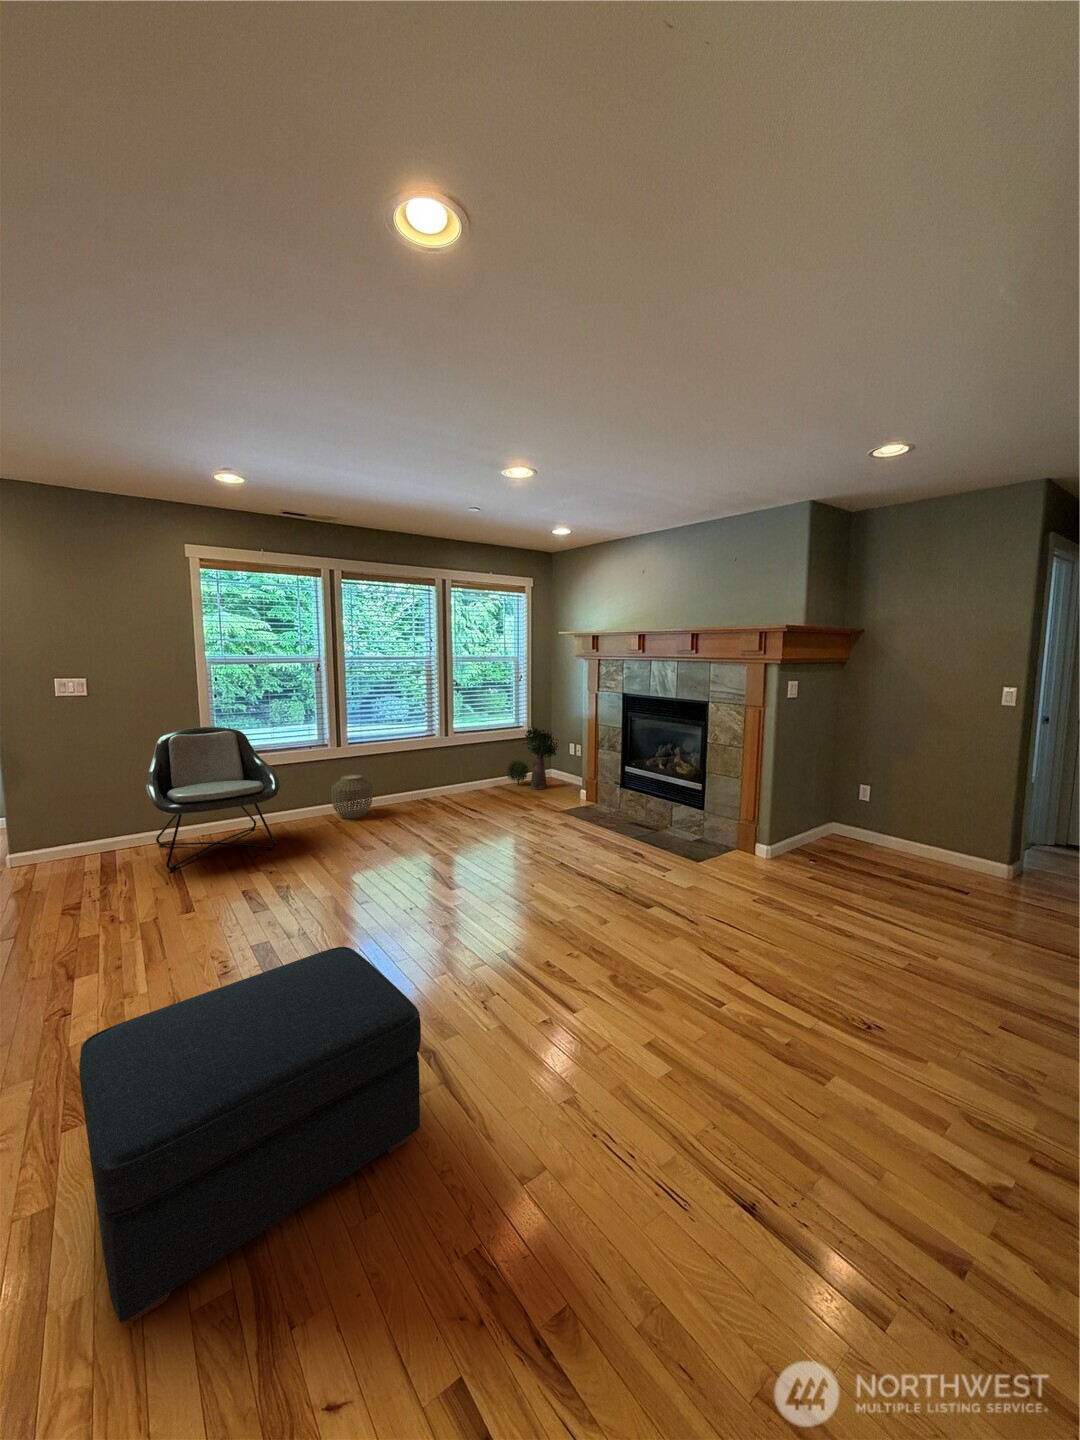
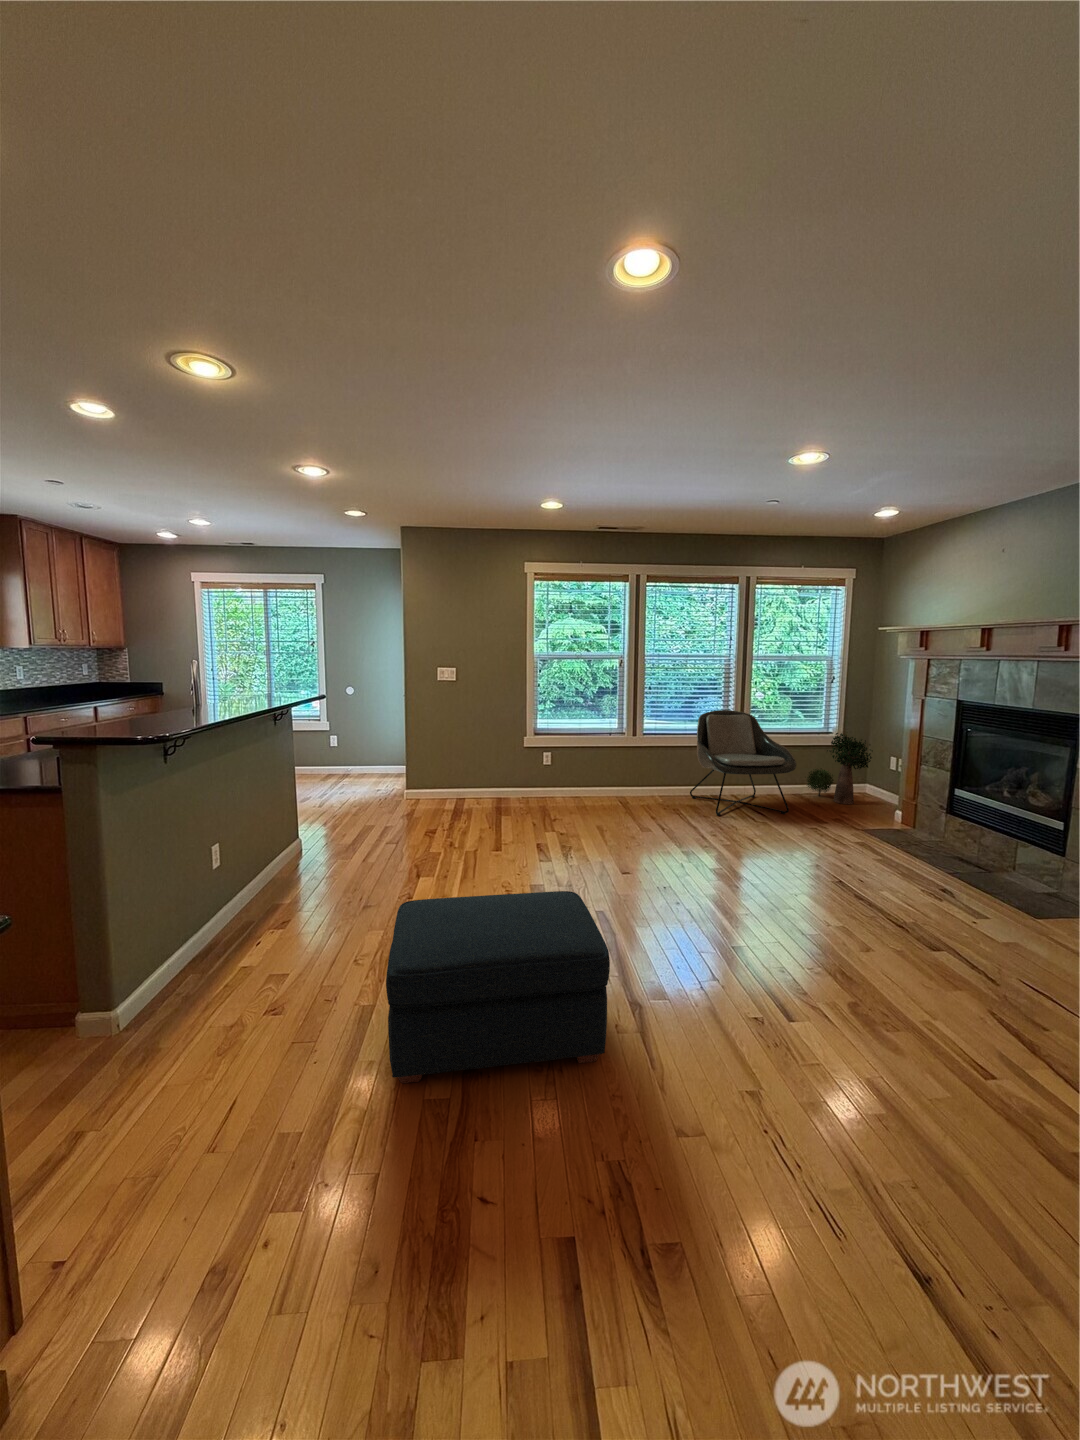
lounge chair: present [146,727,280,870] -> present [690,710,796,816]
woven basket: present [331,774,372,818] -> none [622,763,658,803]

